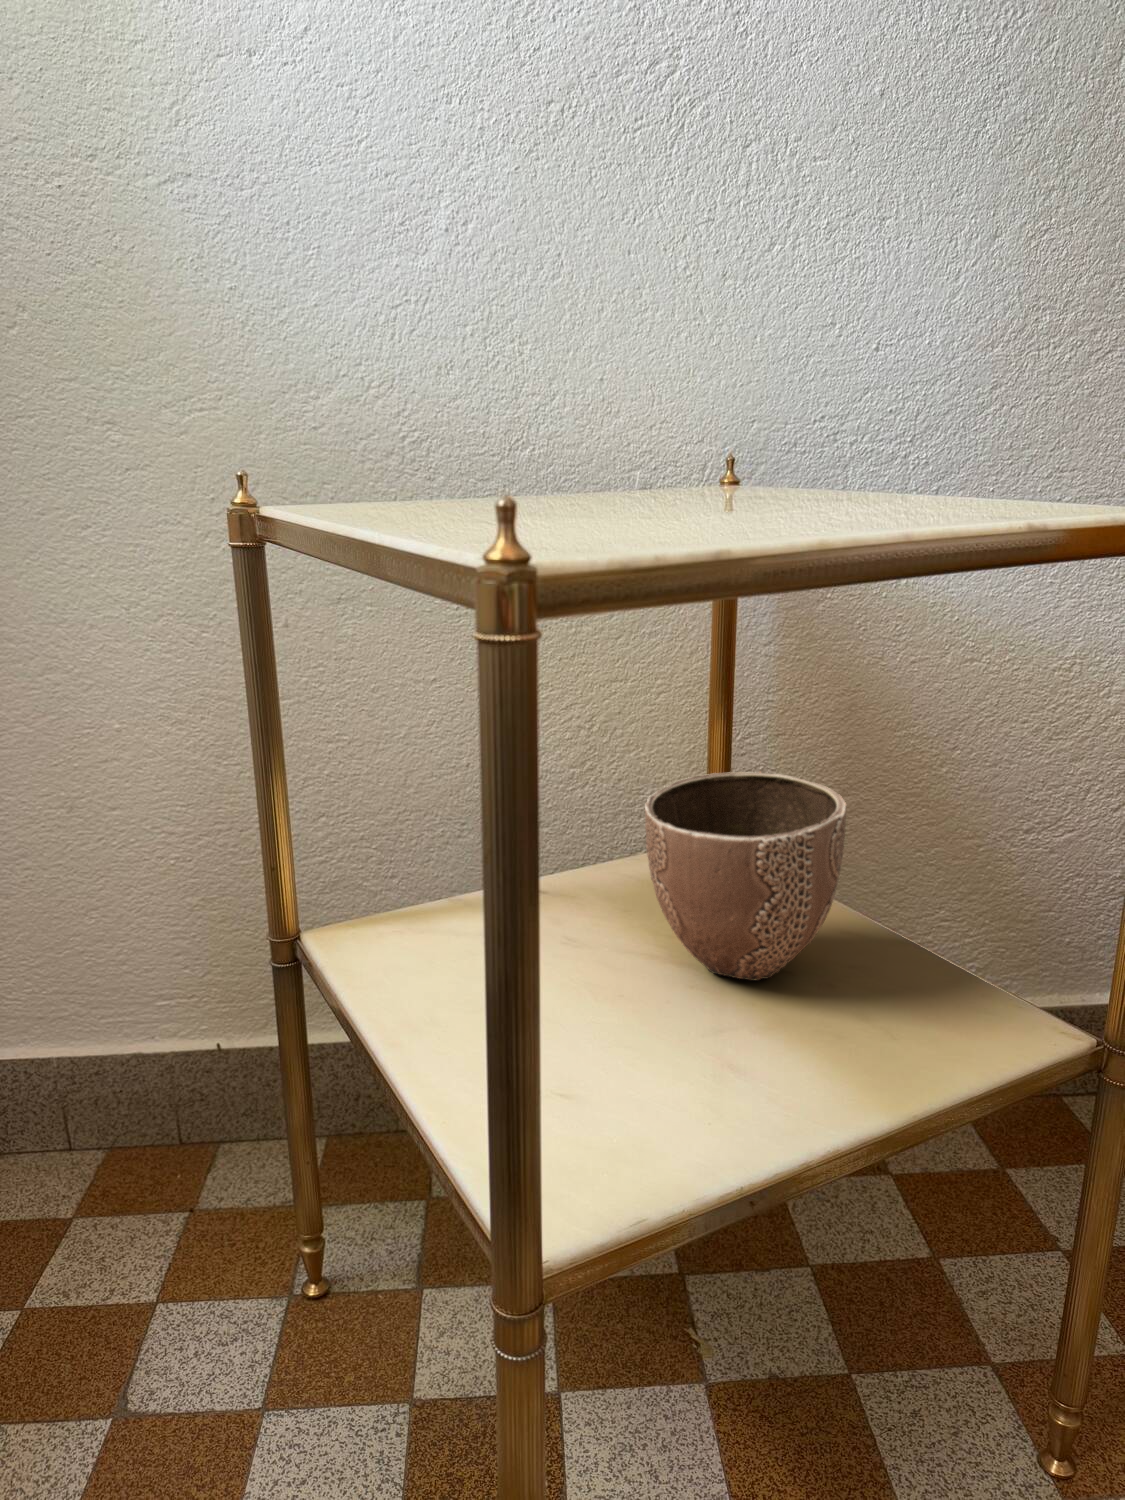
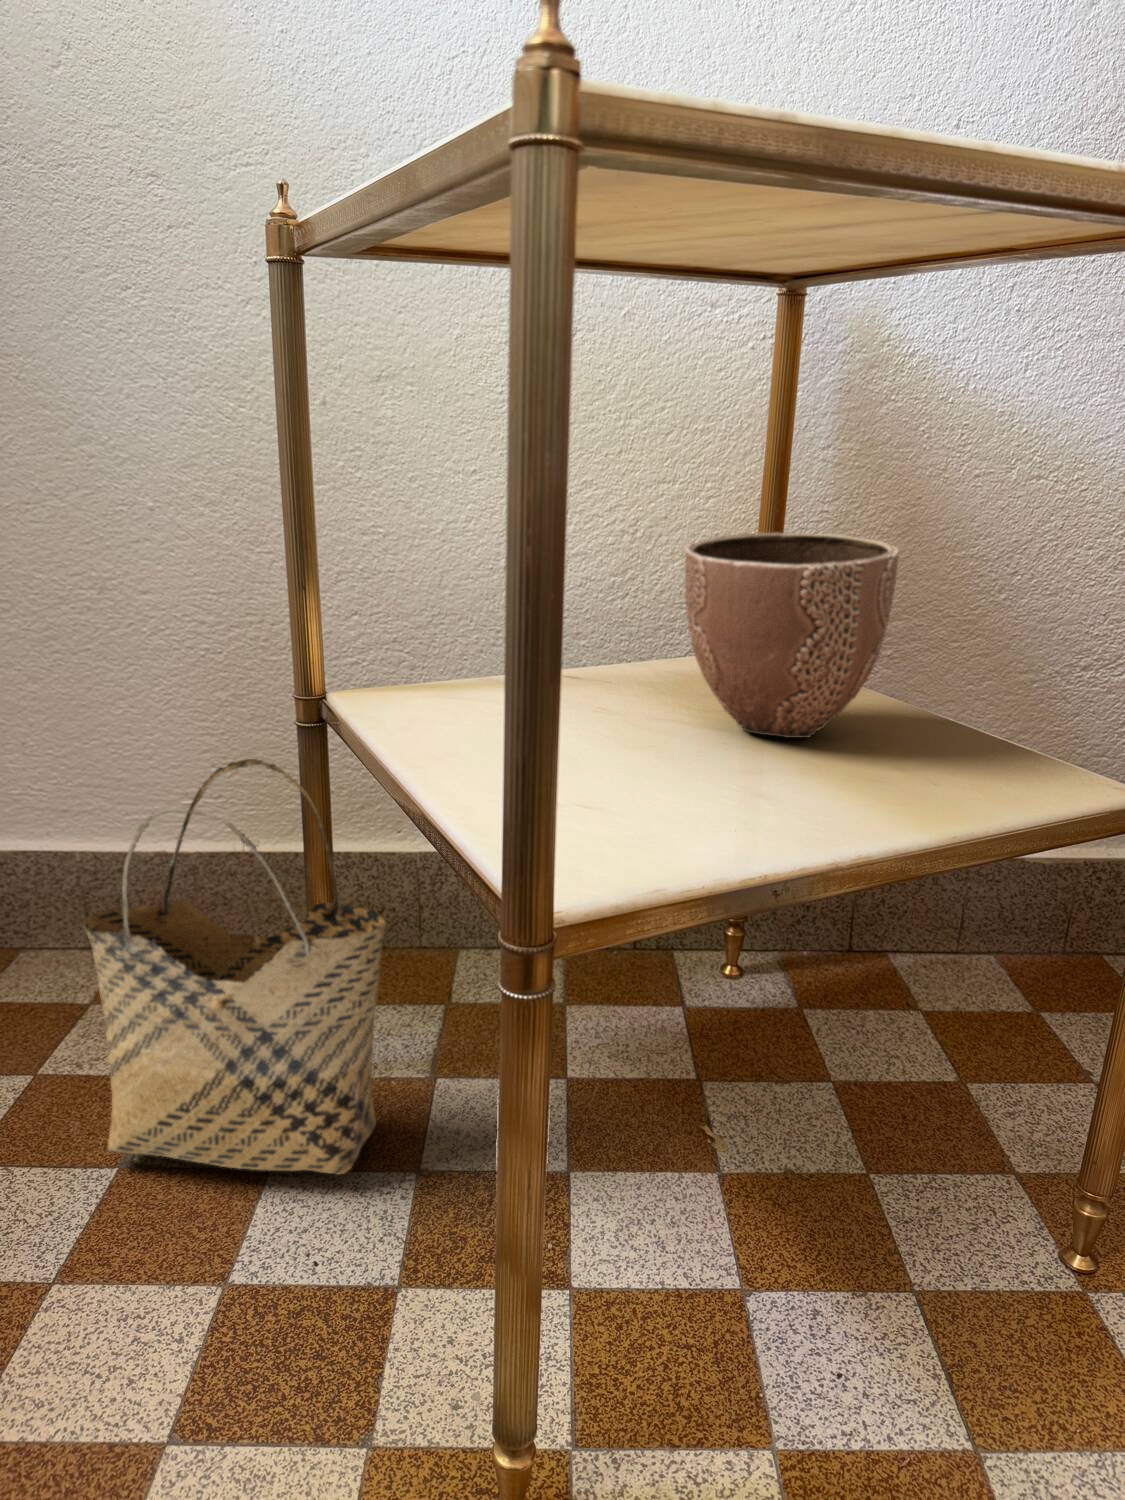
woven basket: none [69,1001,370,1417] -> present [82,759,386,1174]

